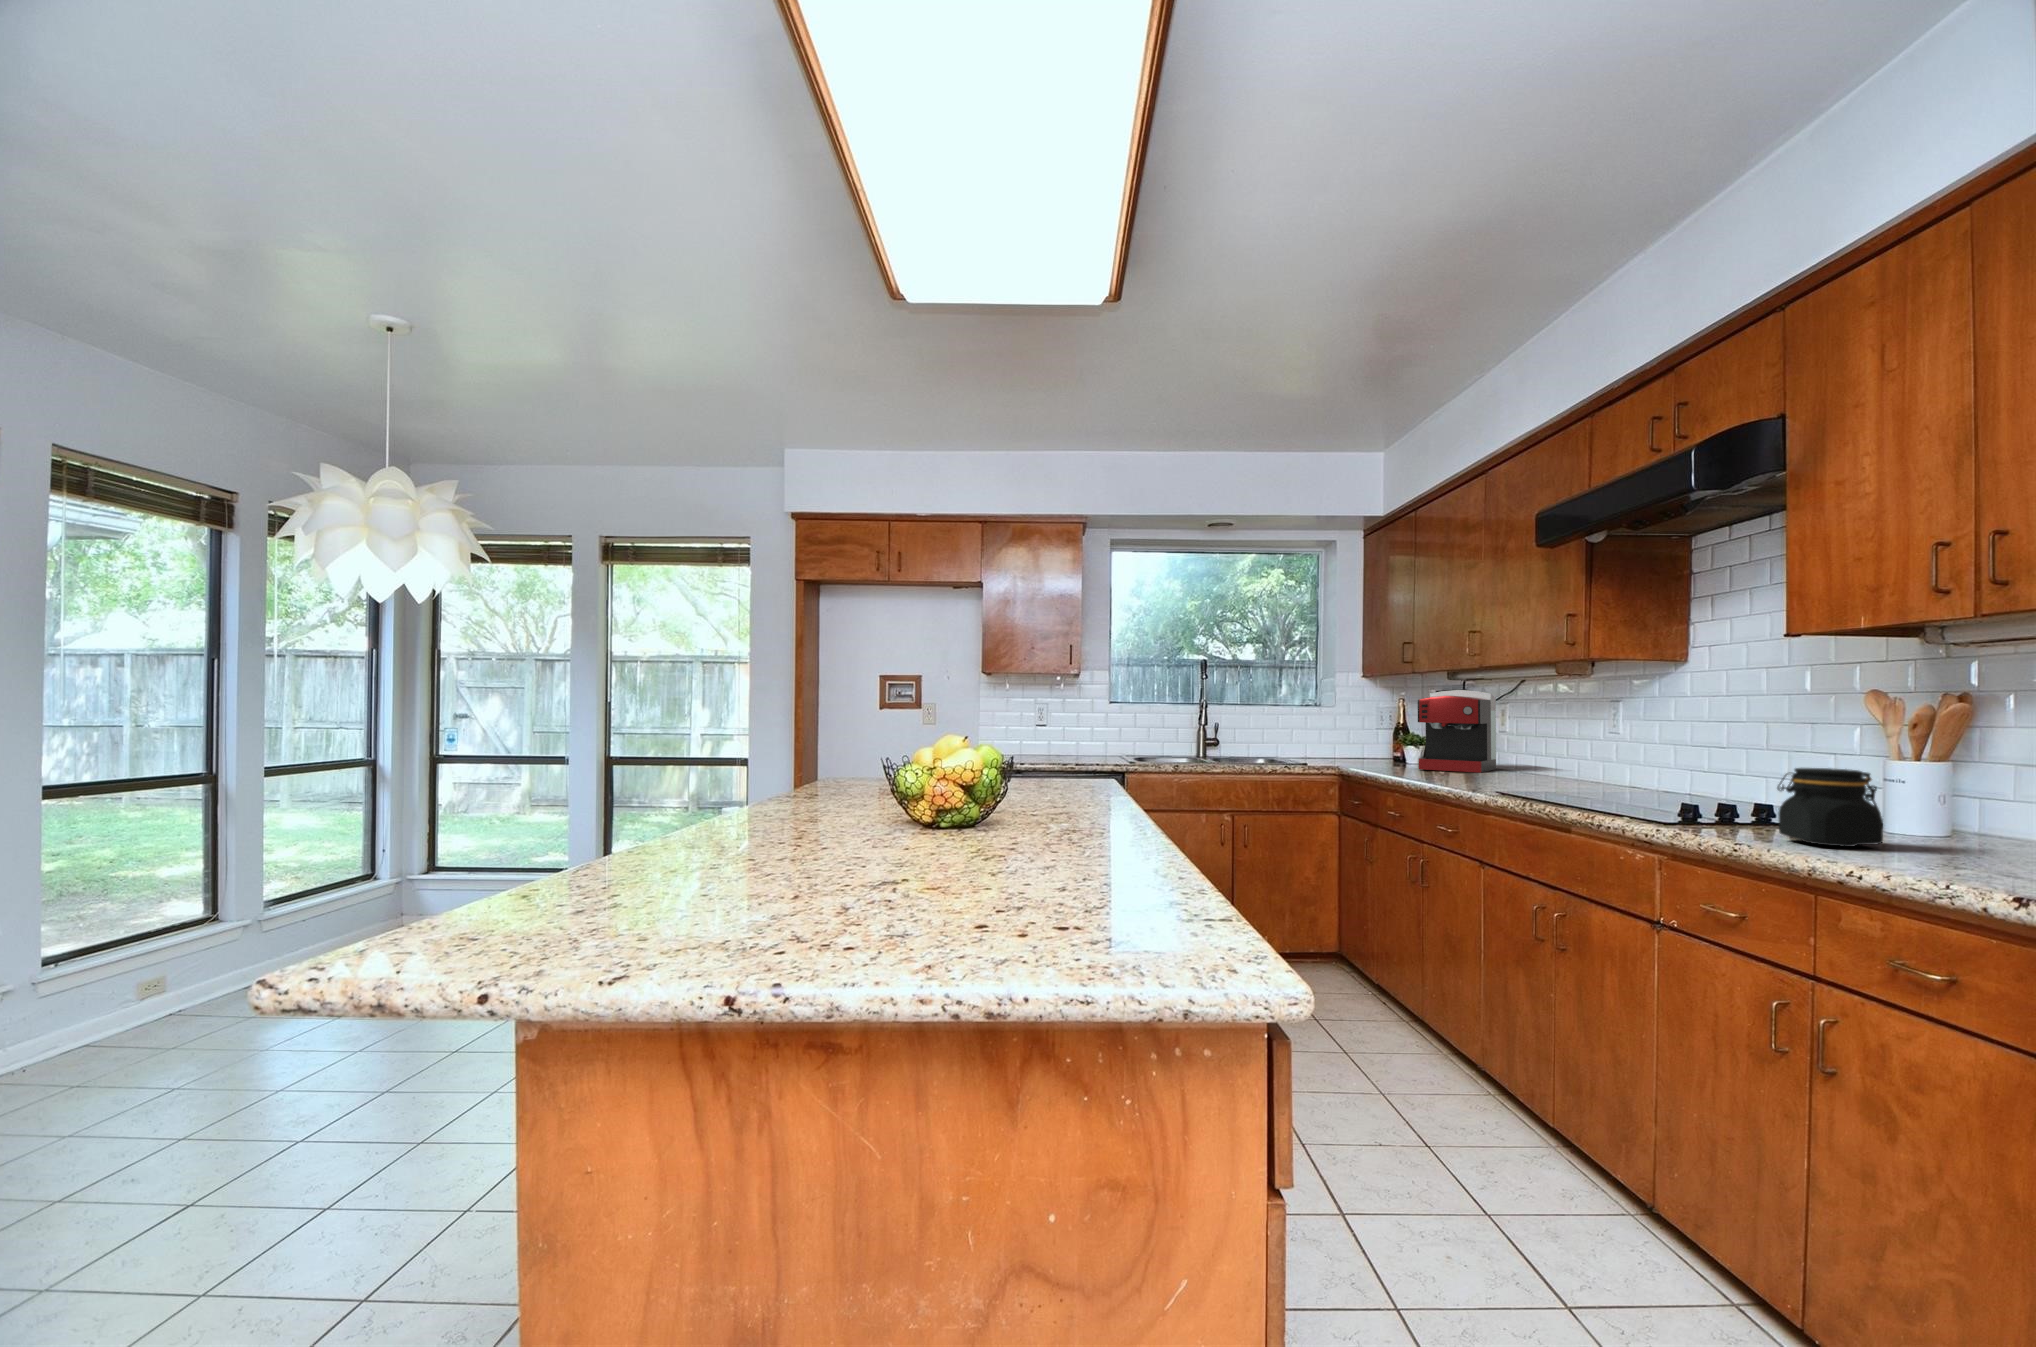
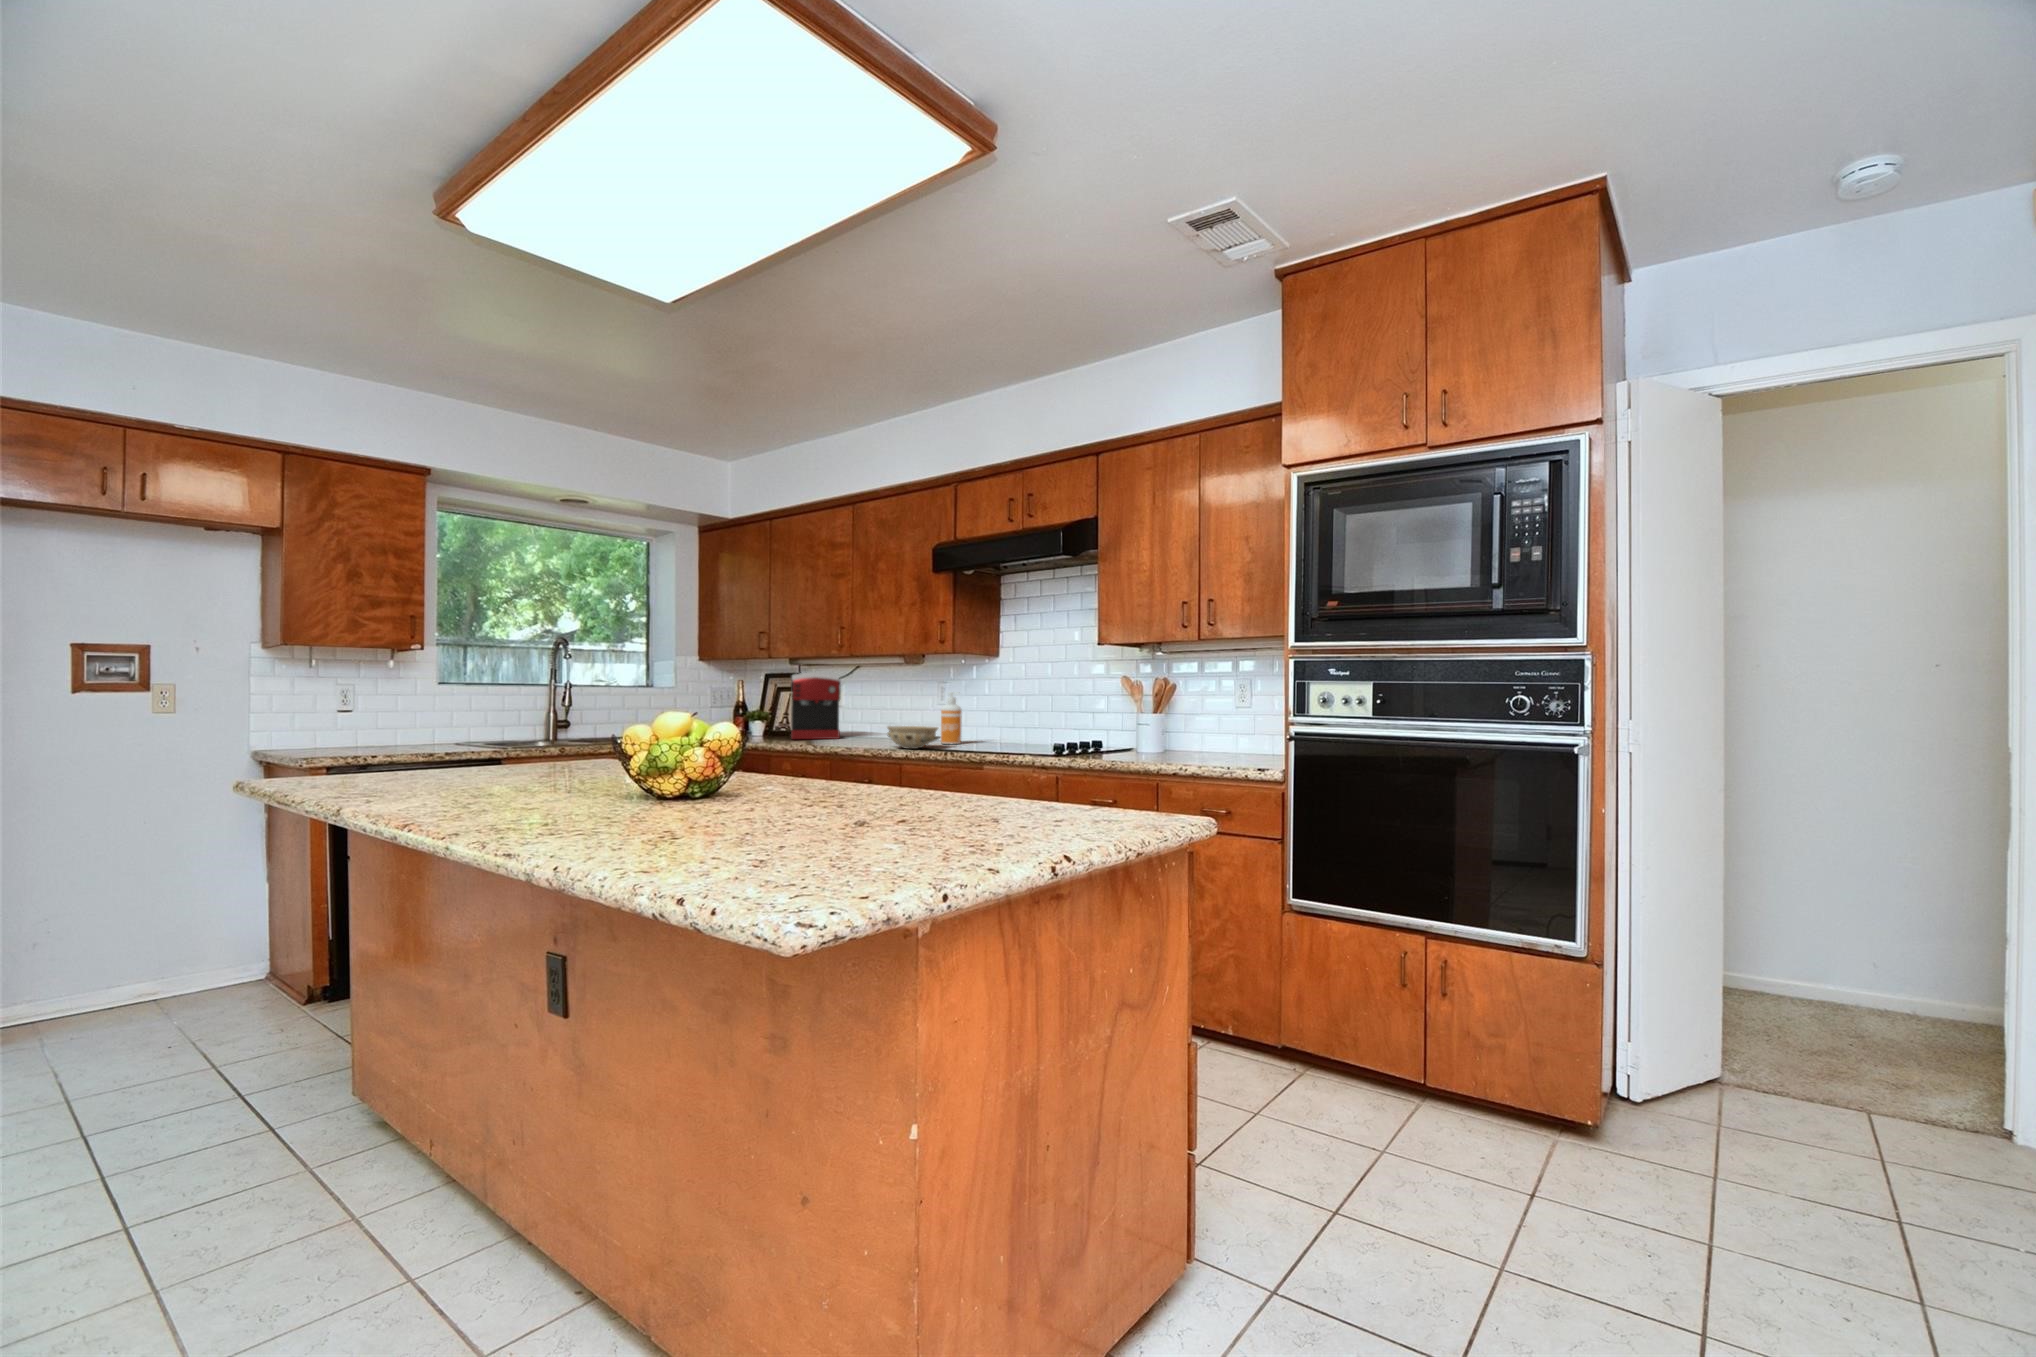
soap dispenser: none [1589,714,1625,790] -> present [941,692,962,744]
ceramic bowl: none [1482,758,1565,791] -> present [887,726,940,749]
jar: present [1777,768,1883,847] -> none [1108,722,1148,762]

